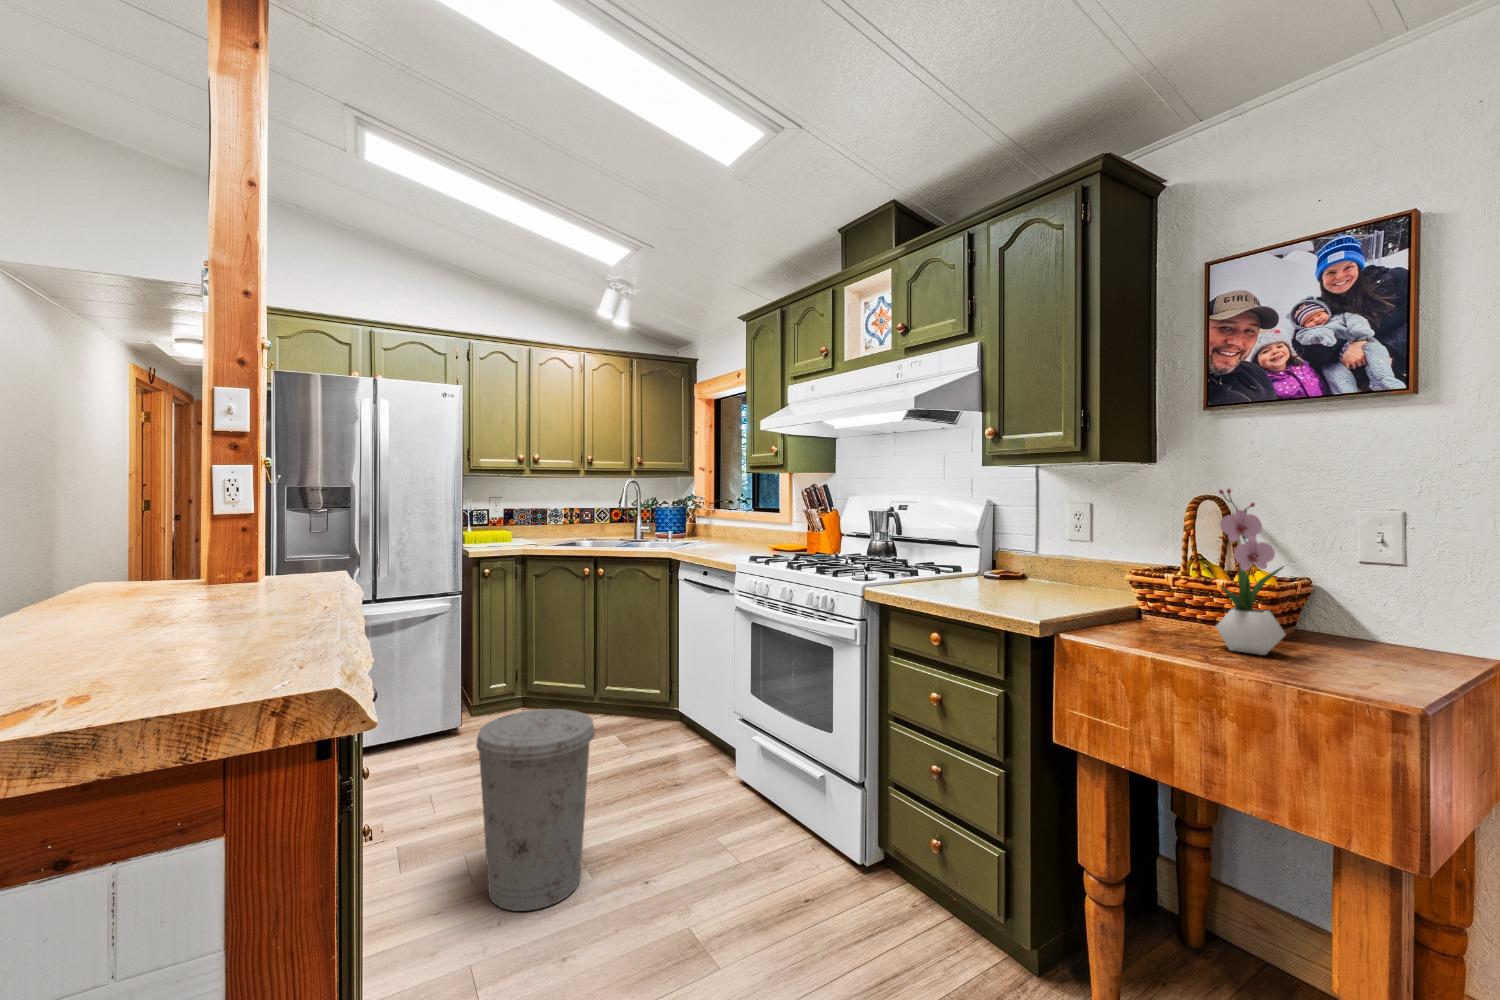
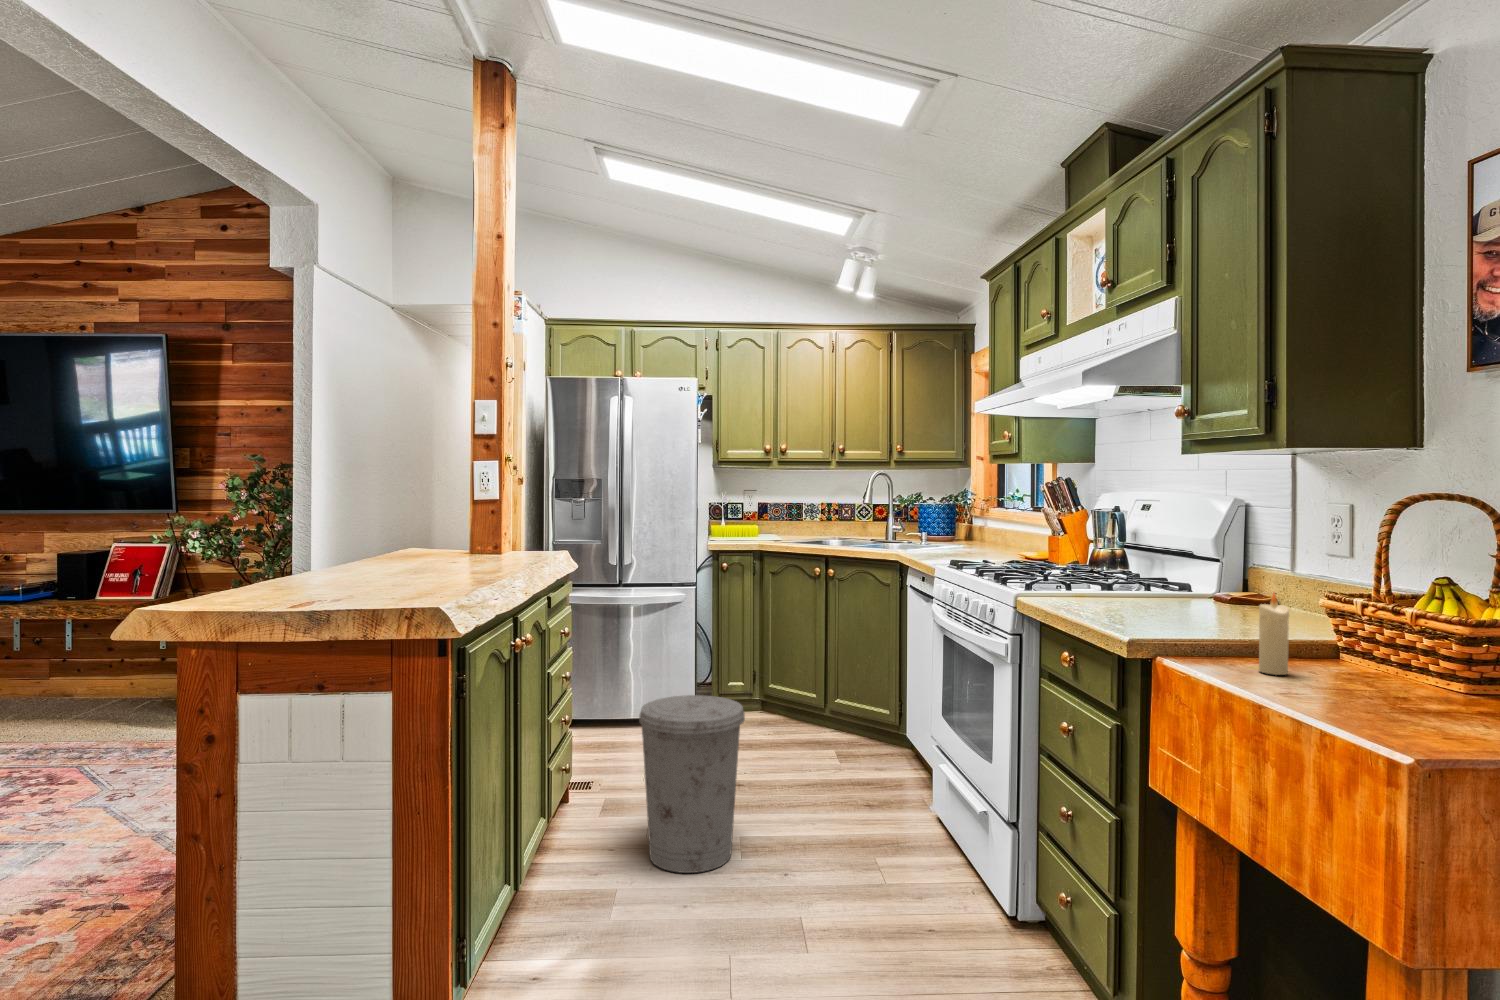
flower arrangement: present [1216,489,1285,655] -> none [1325,486,1442,704]
candle: none [1137,572,1162,639] -> present [1259,593,1289,675]

